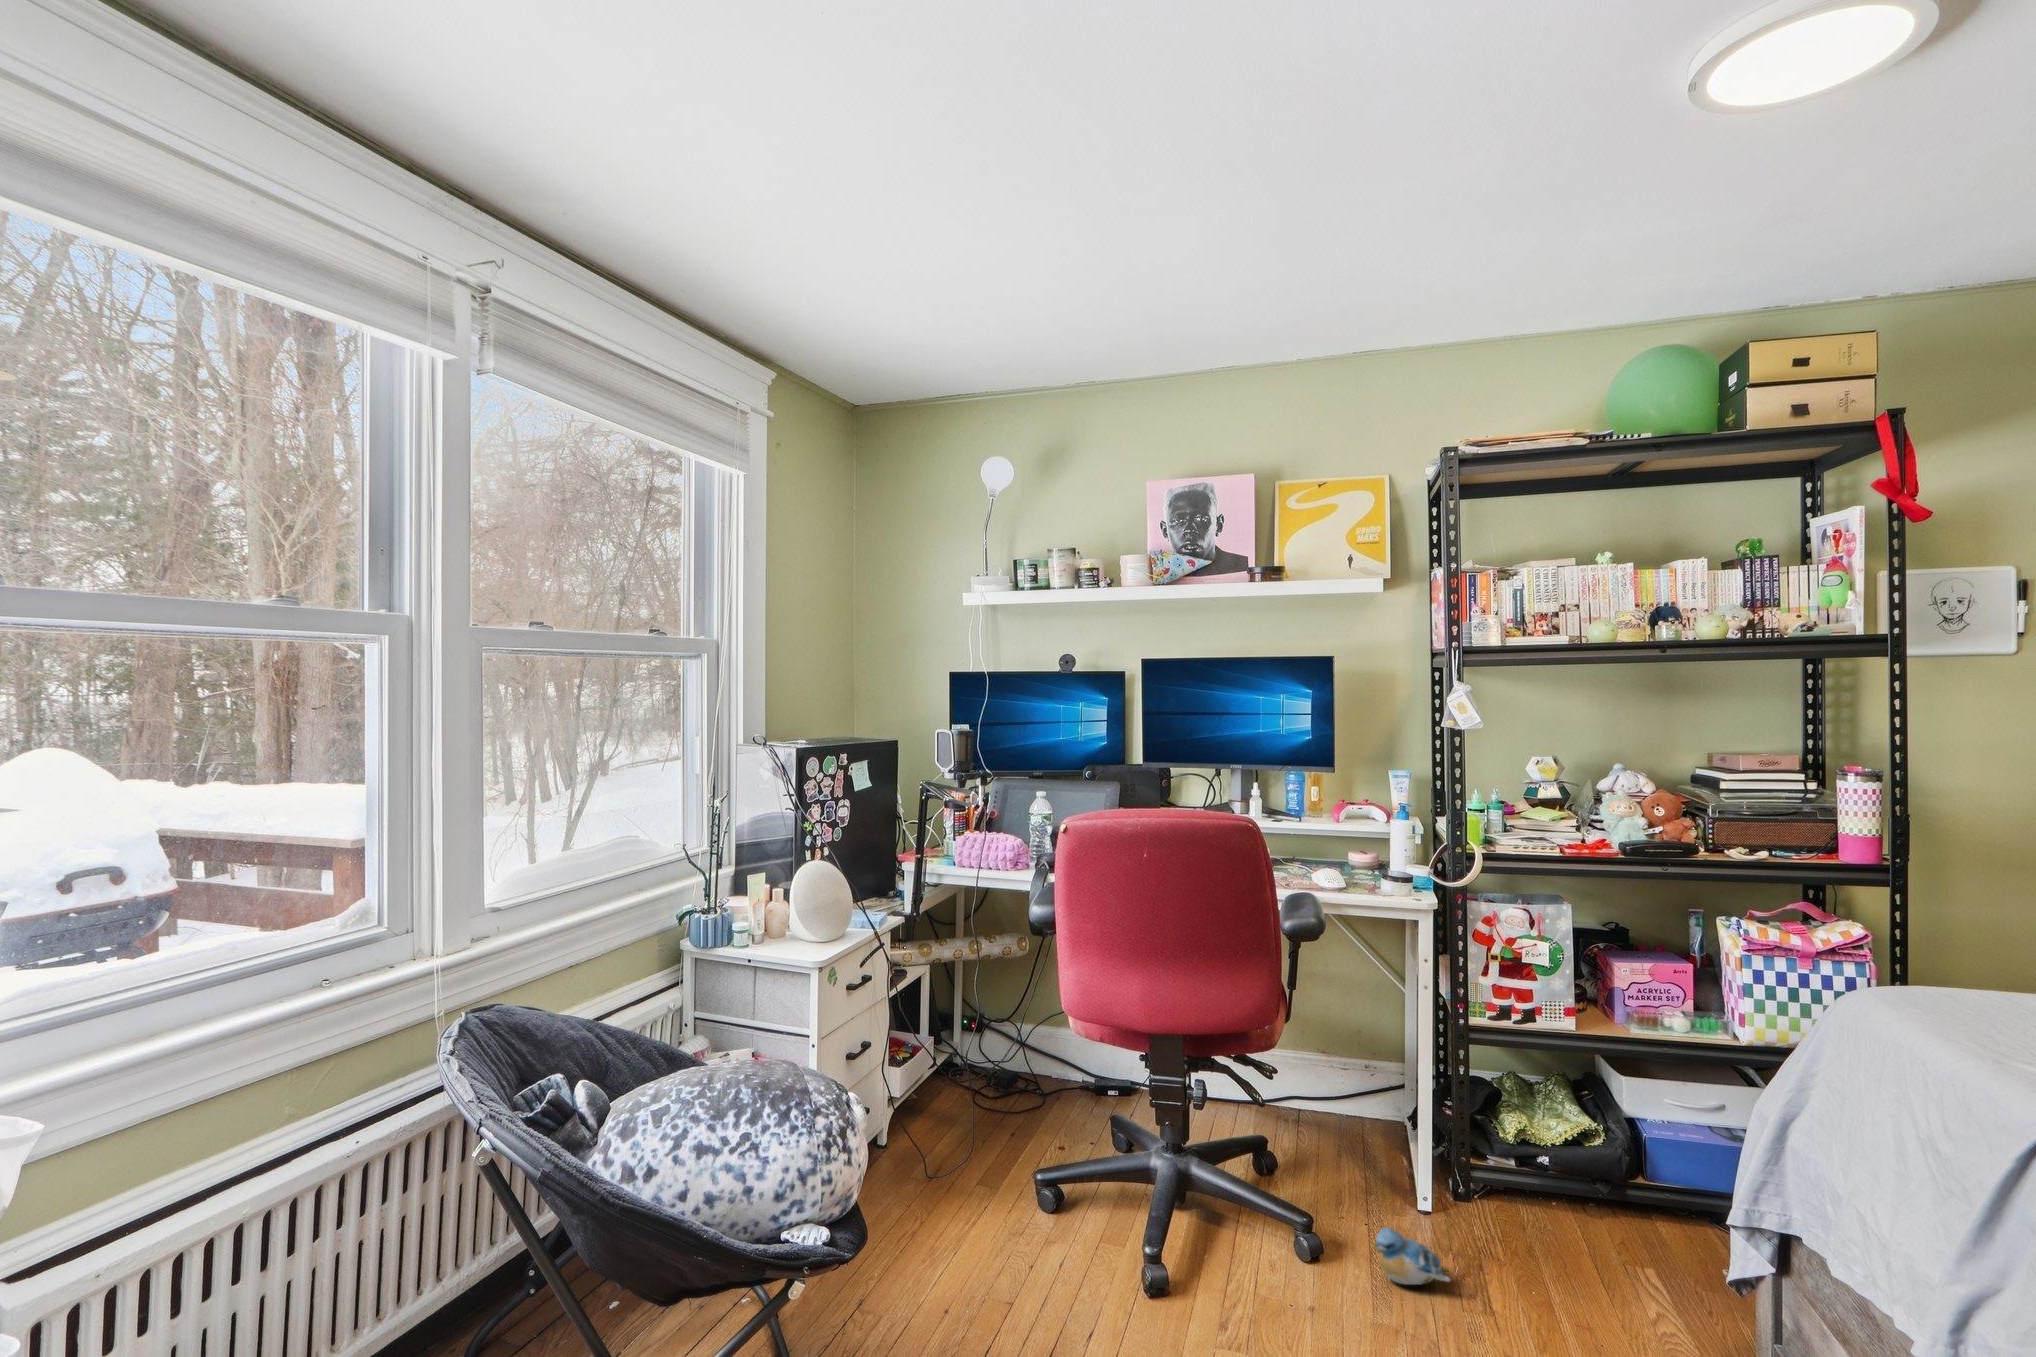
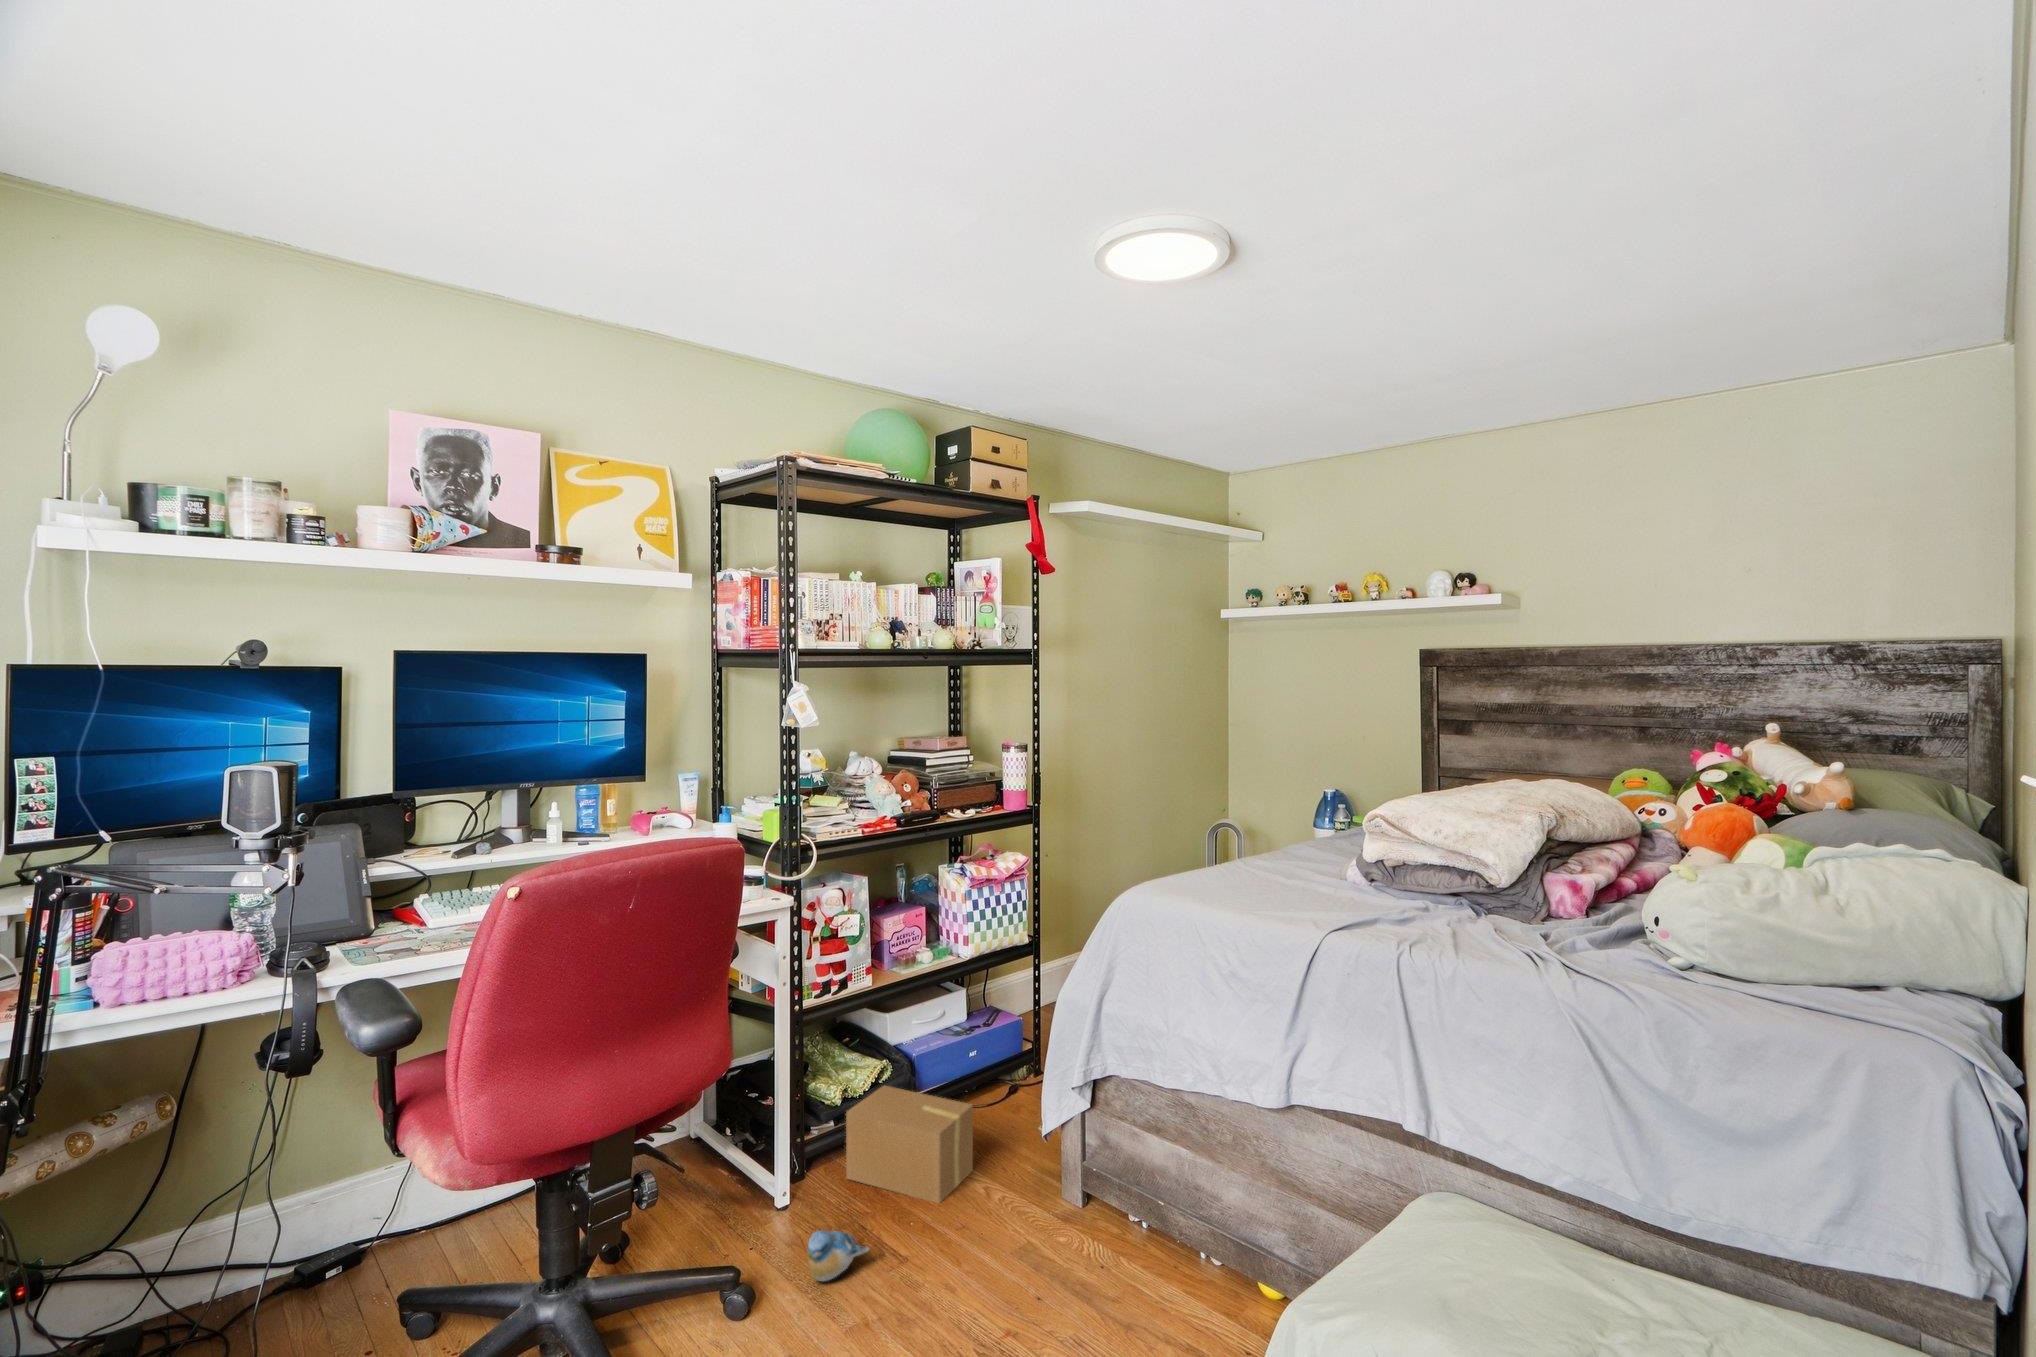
cardboard box: none [1502,1144,1660,1296] -> present [846,1085,973,1203]

